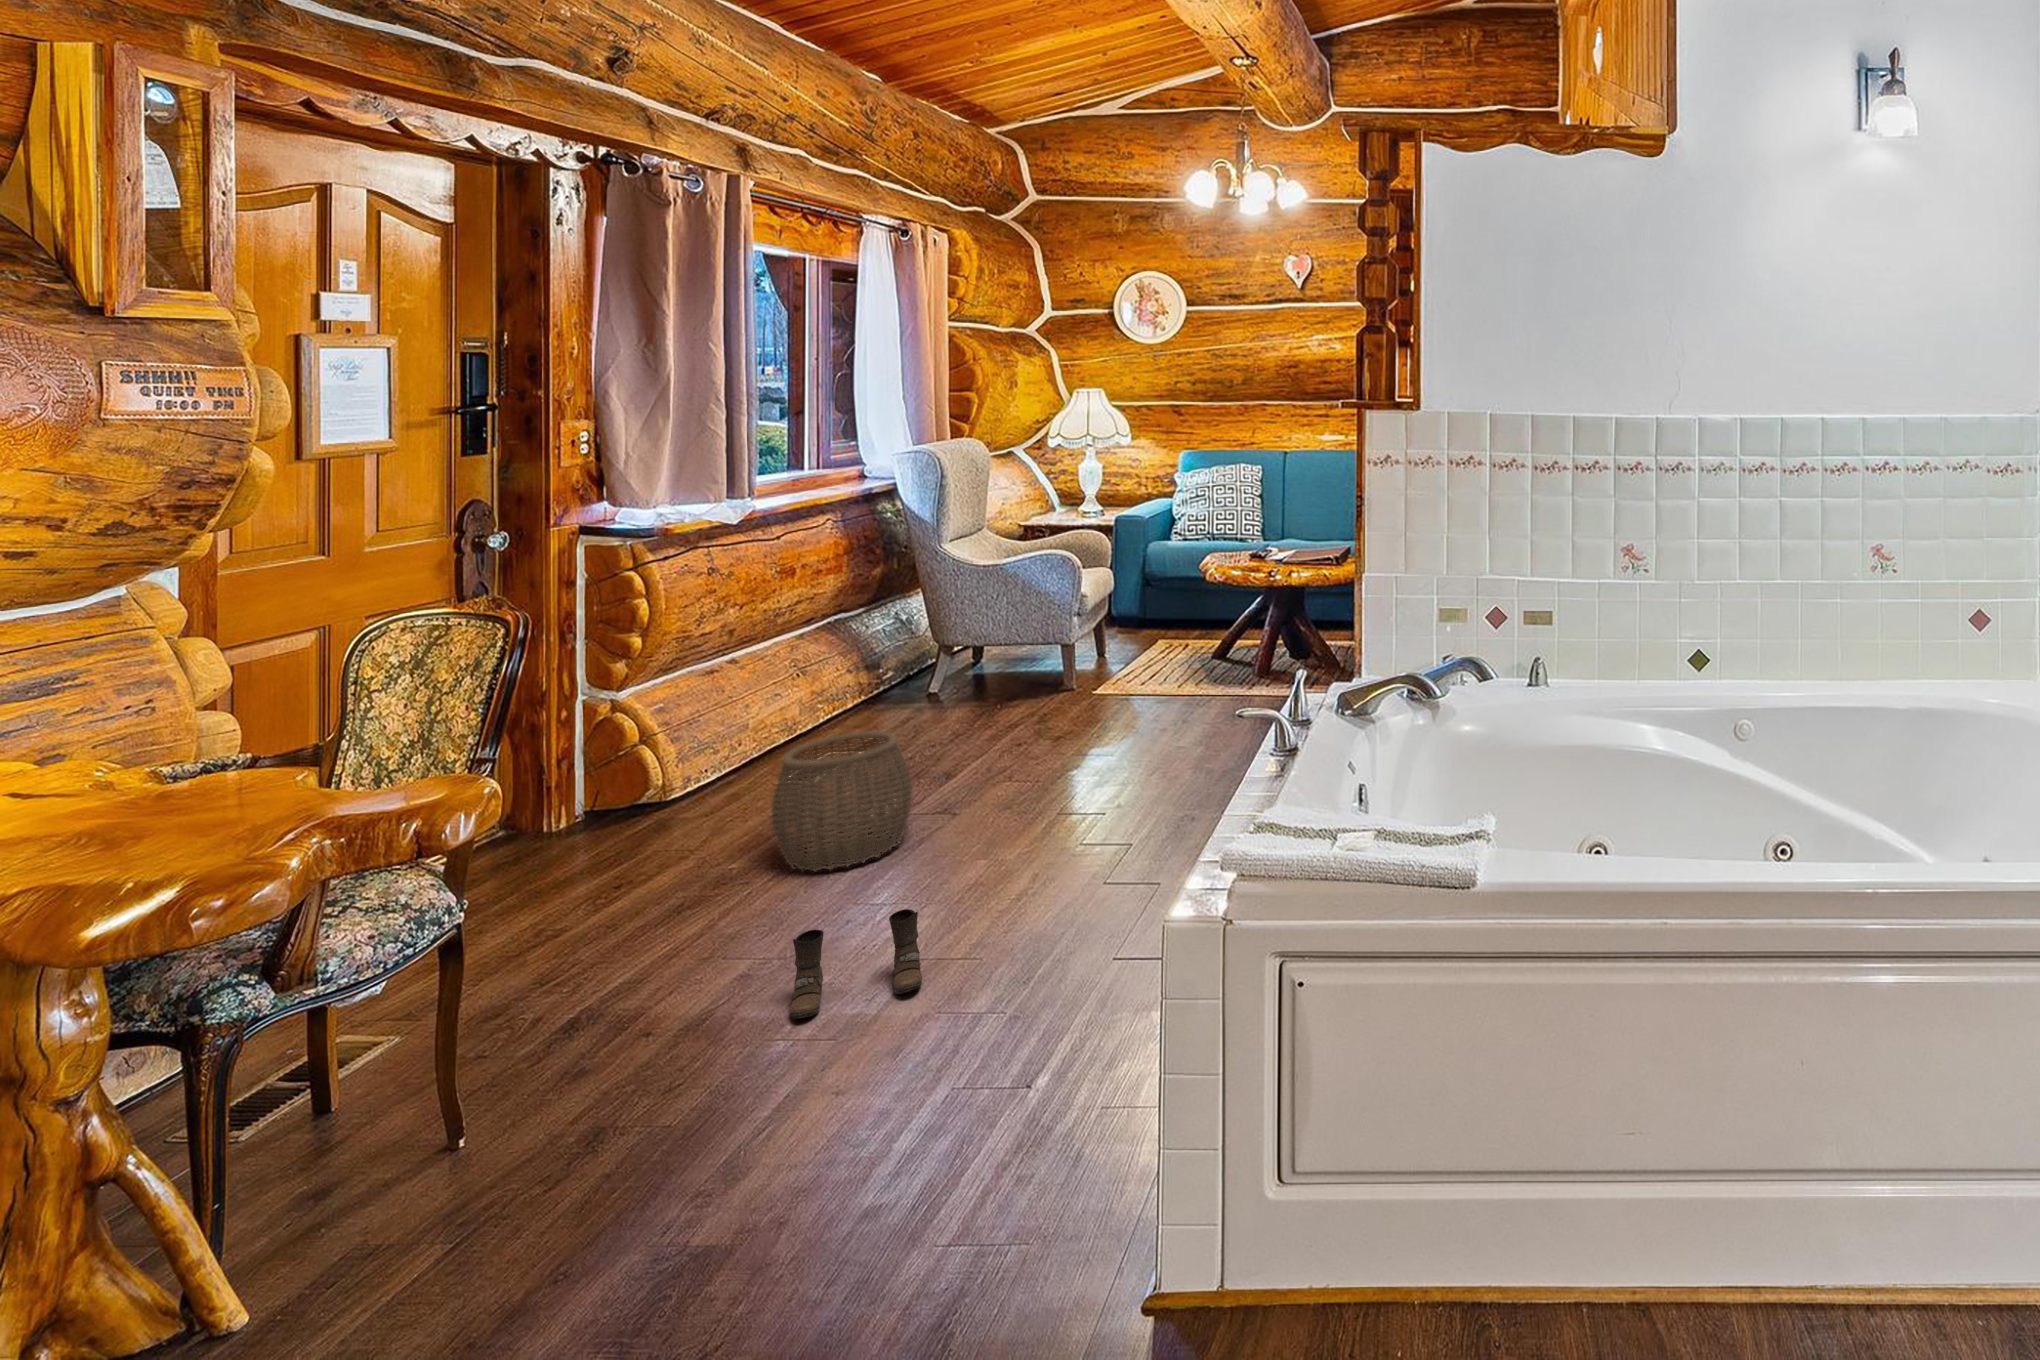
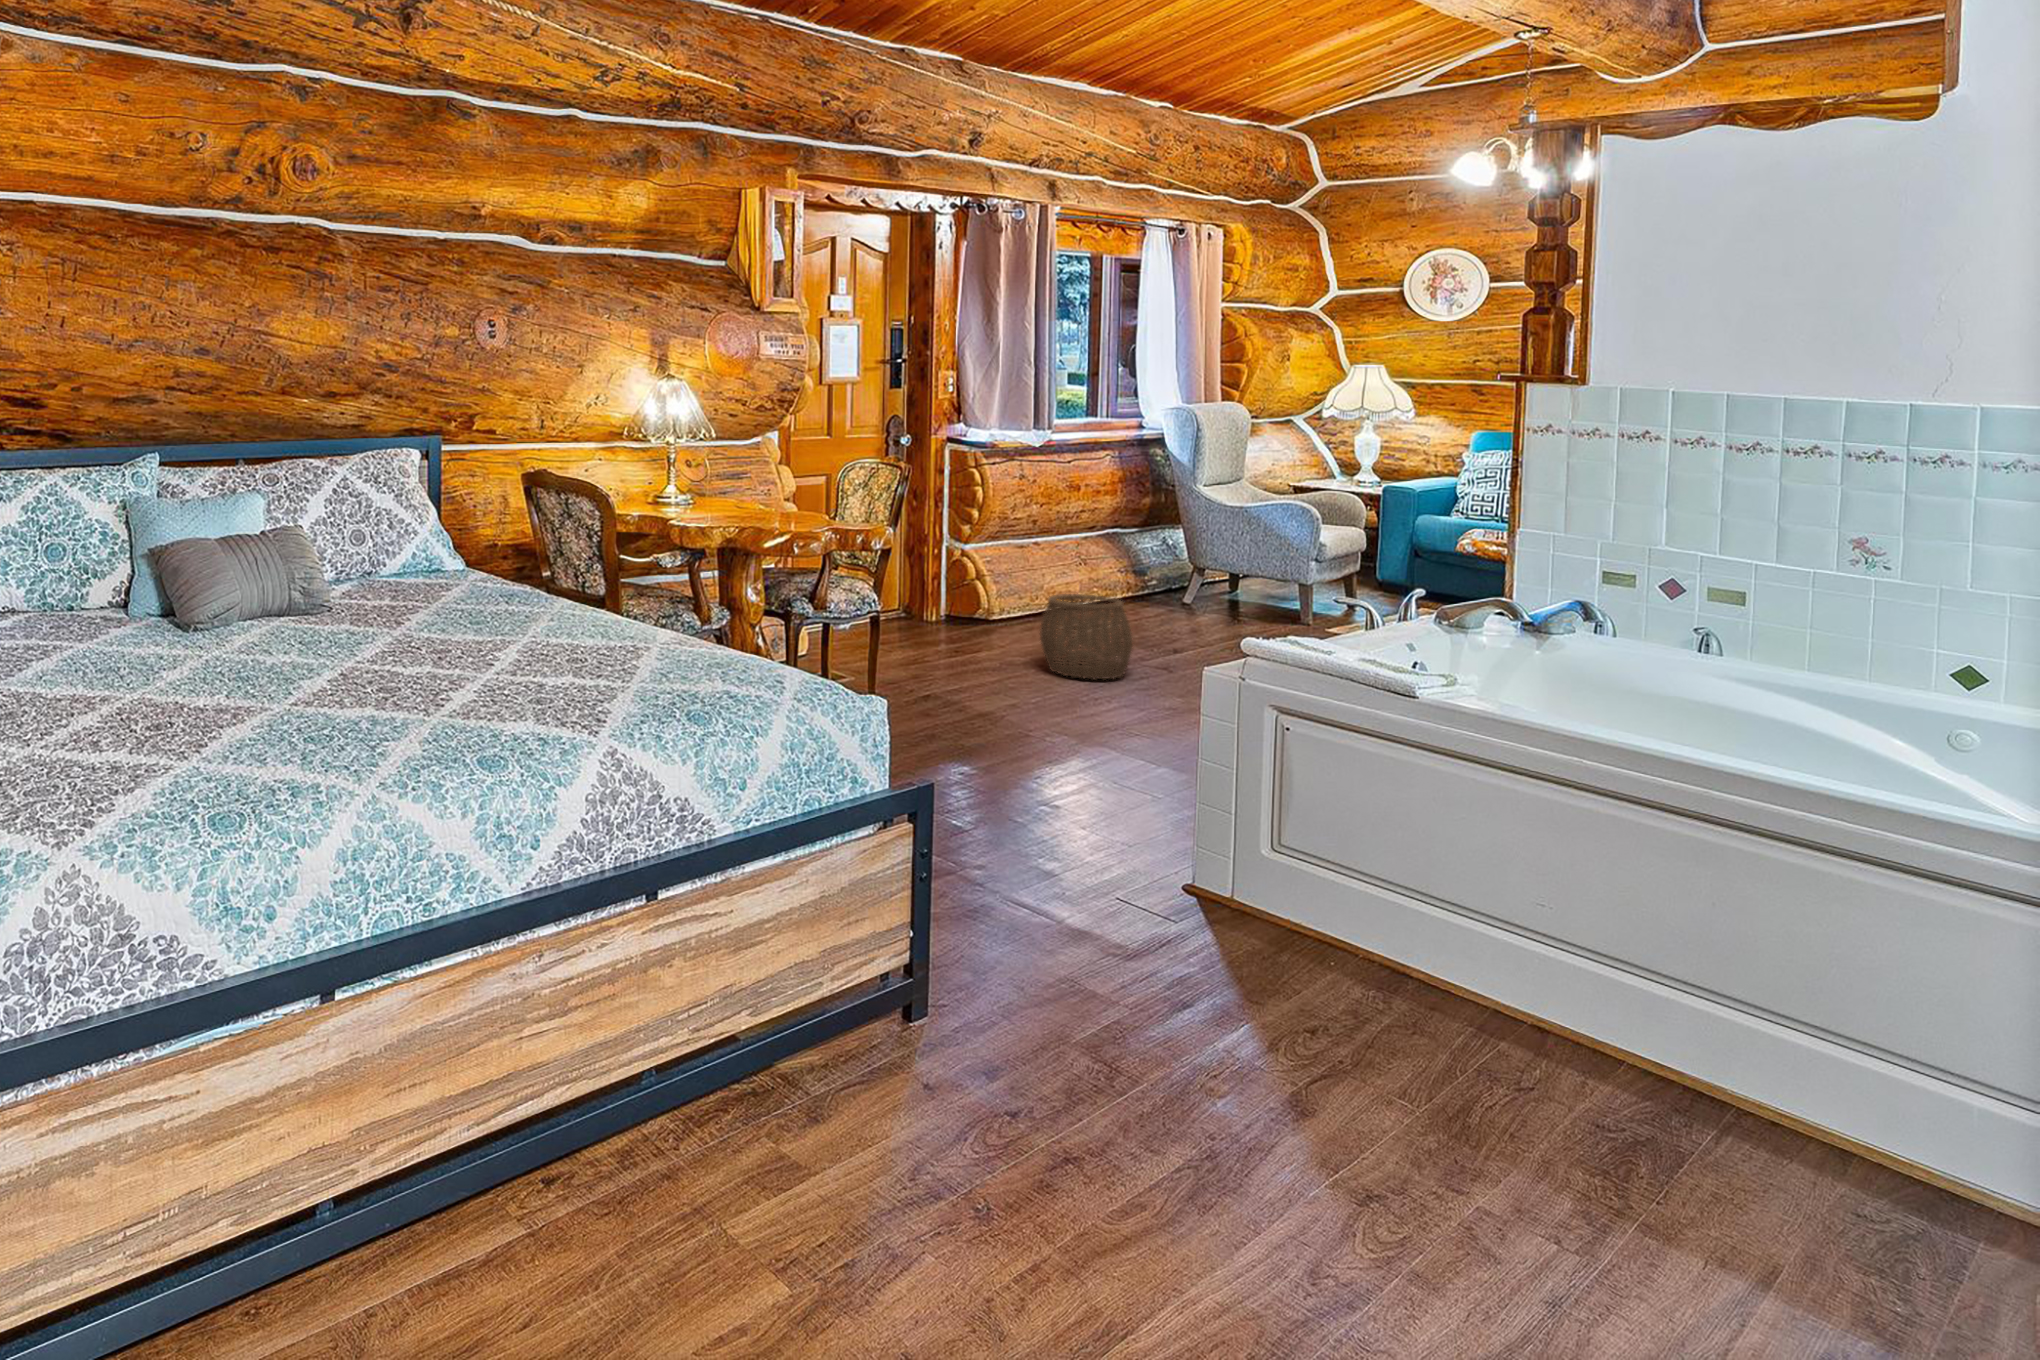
boots: present [790,909,922,1019] -> none [1029,686,1108,741]

